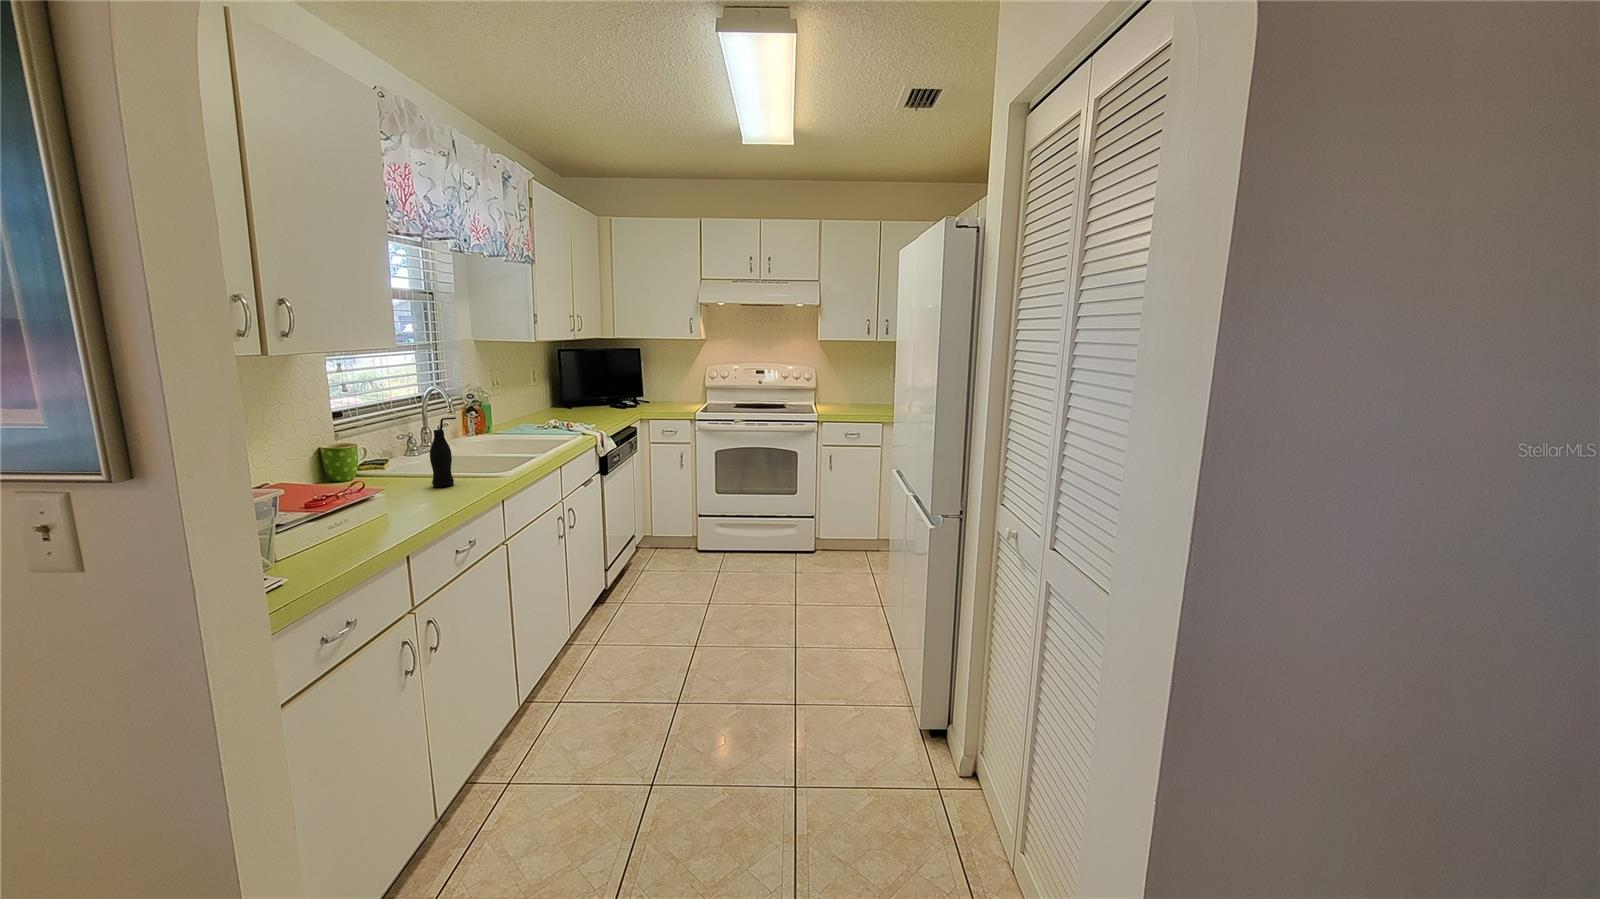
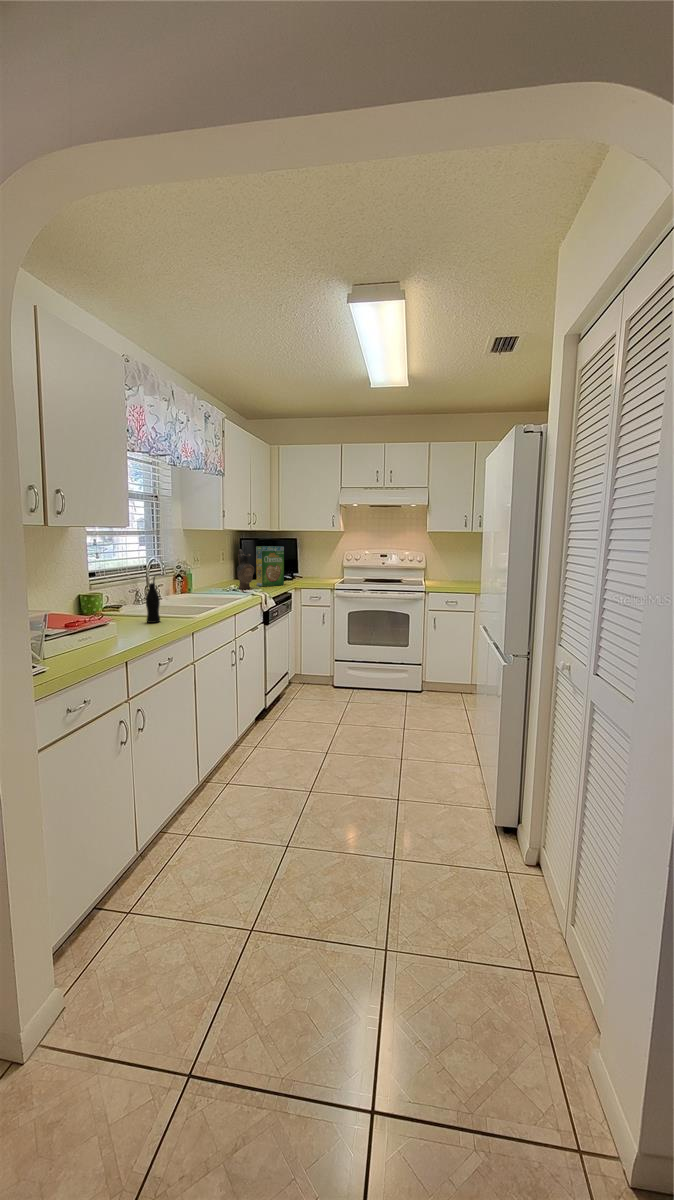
cereal box: none [585,363,626,419] -> present [256,546,284,587]
ceramic pitcher: none [559,369,584,424] -> present [237,549,254,589]

